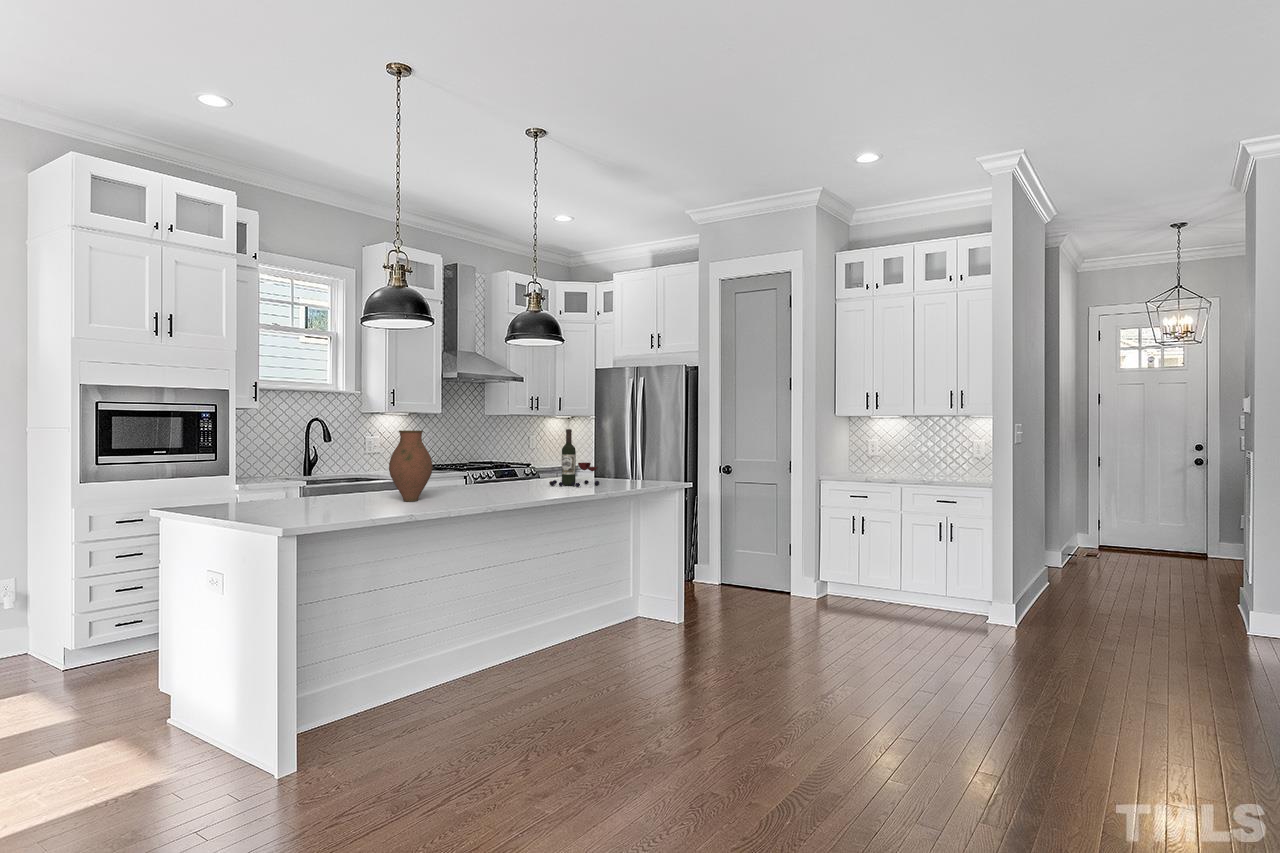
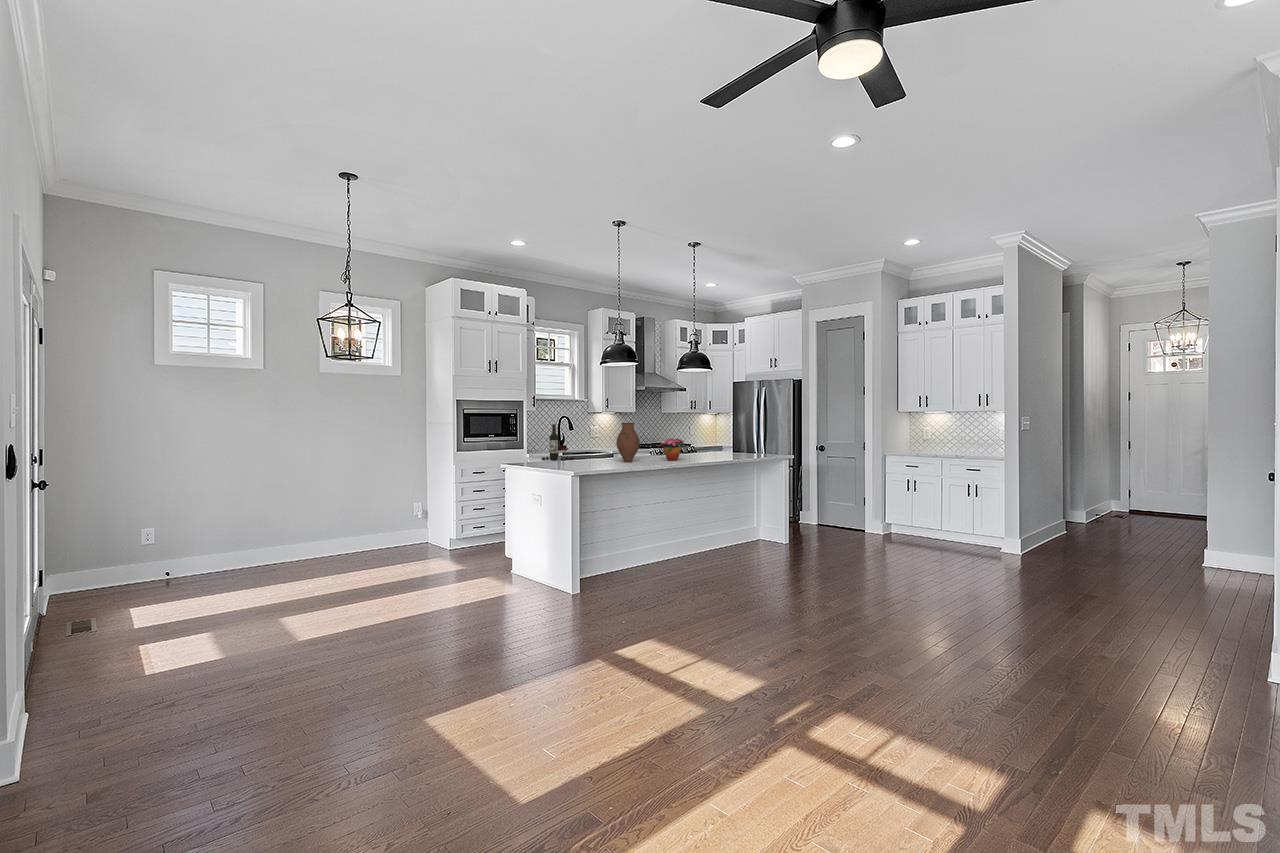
wine bottle: present [549,429,599,487] -> present [542,424,574,461]
flower arrangement: none [462,457,523,497] -> present [658,438,685,461]

